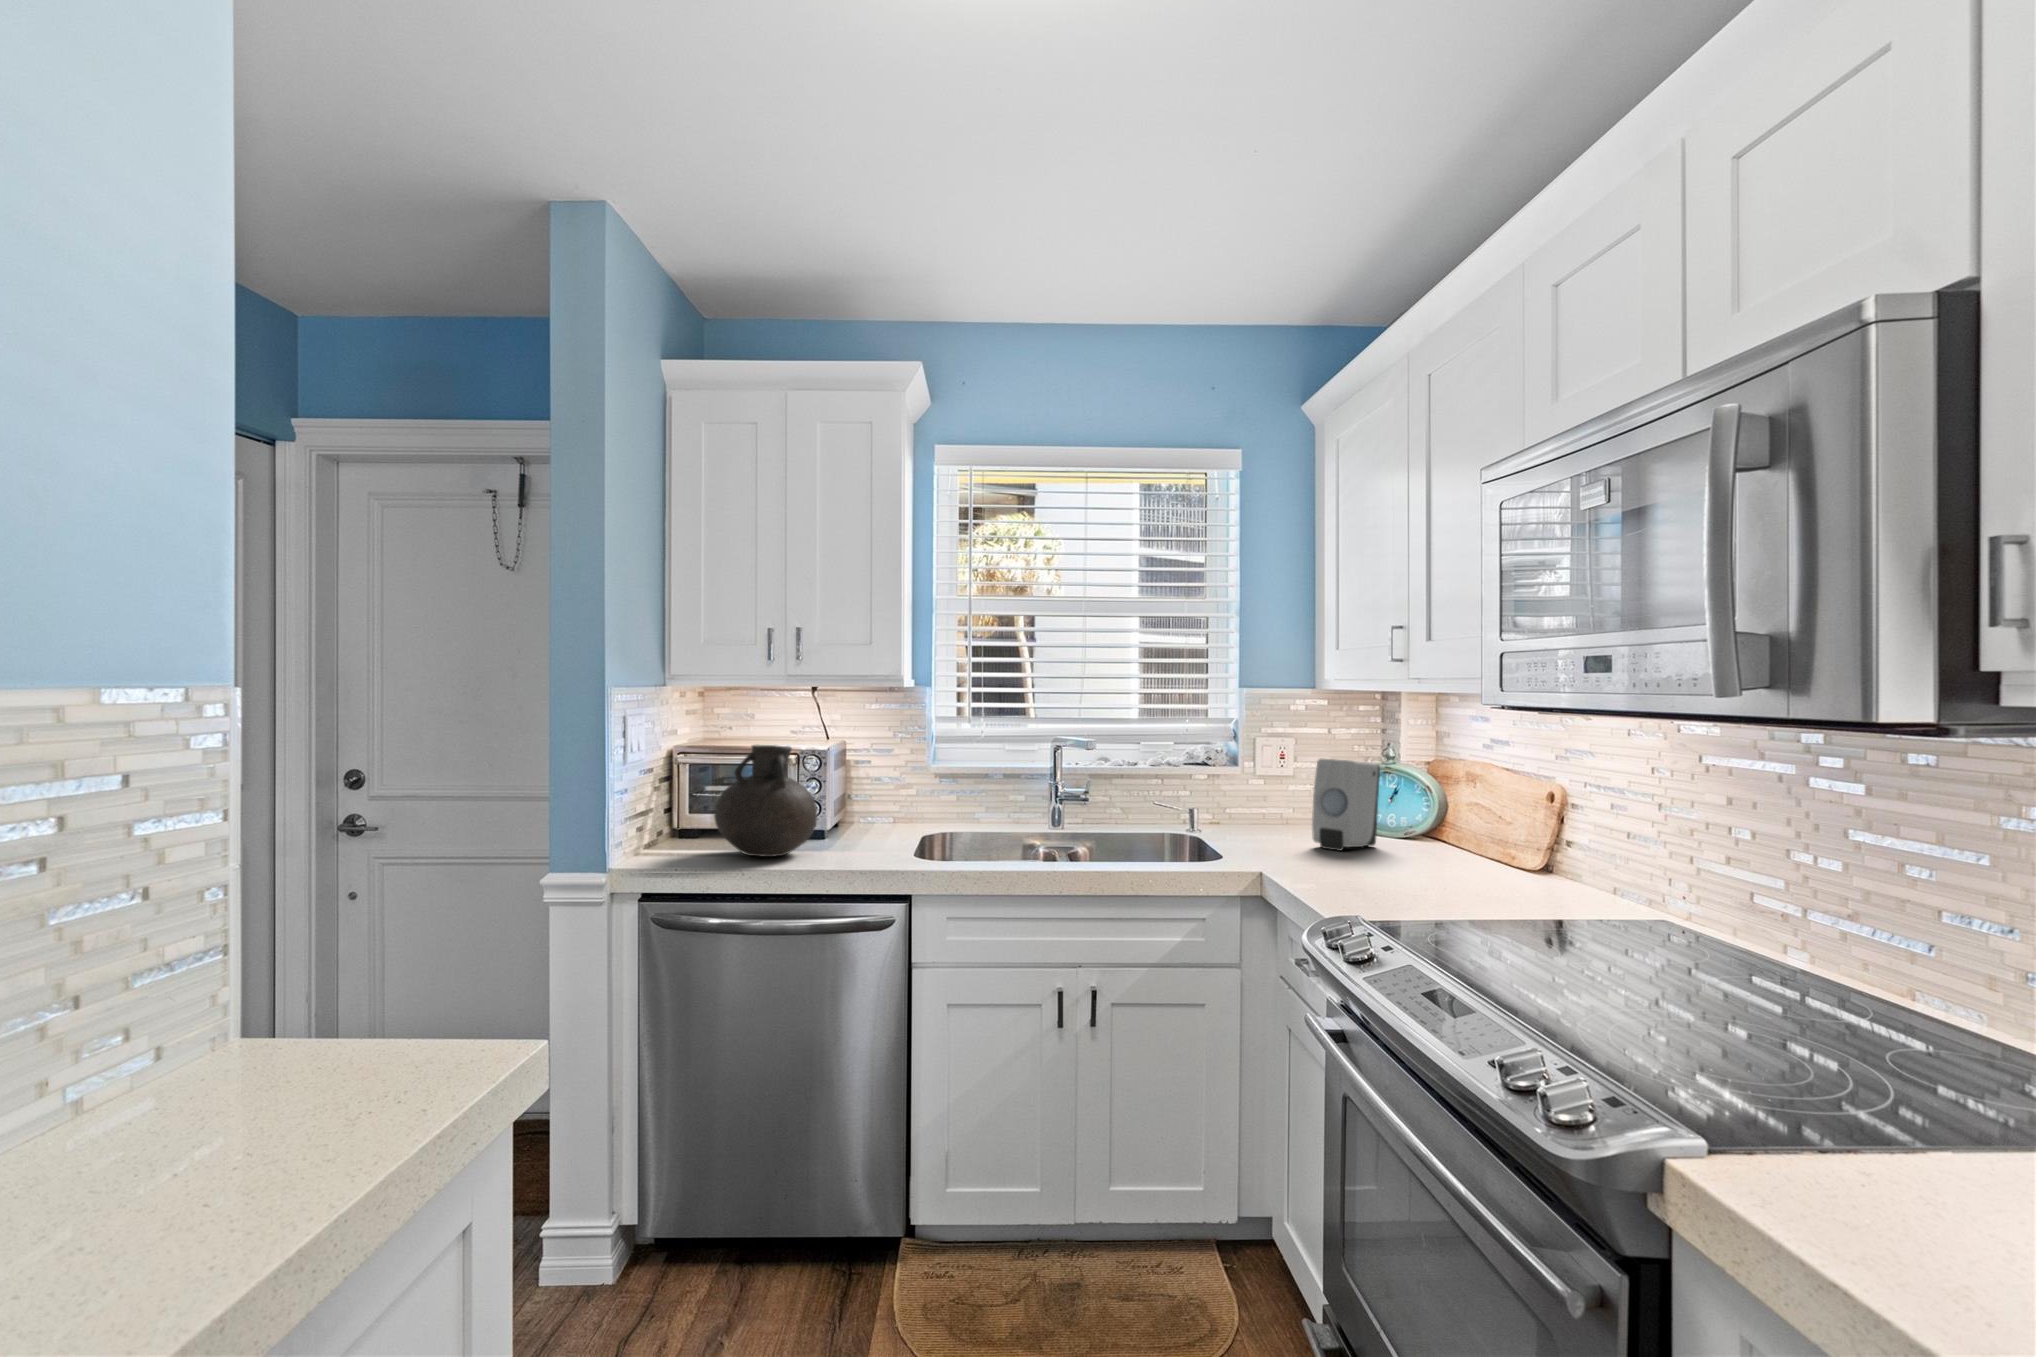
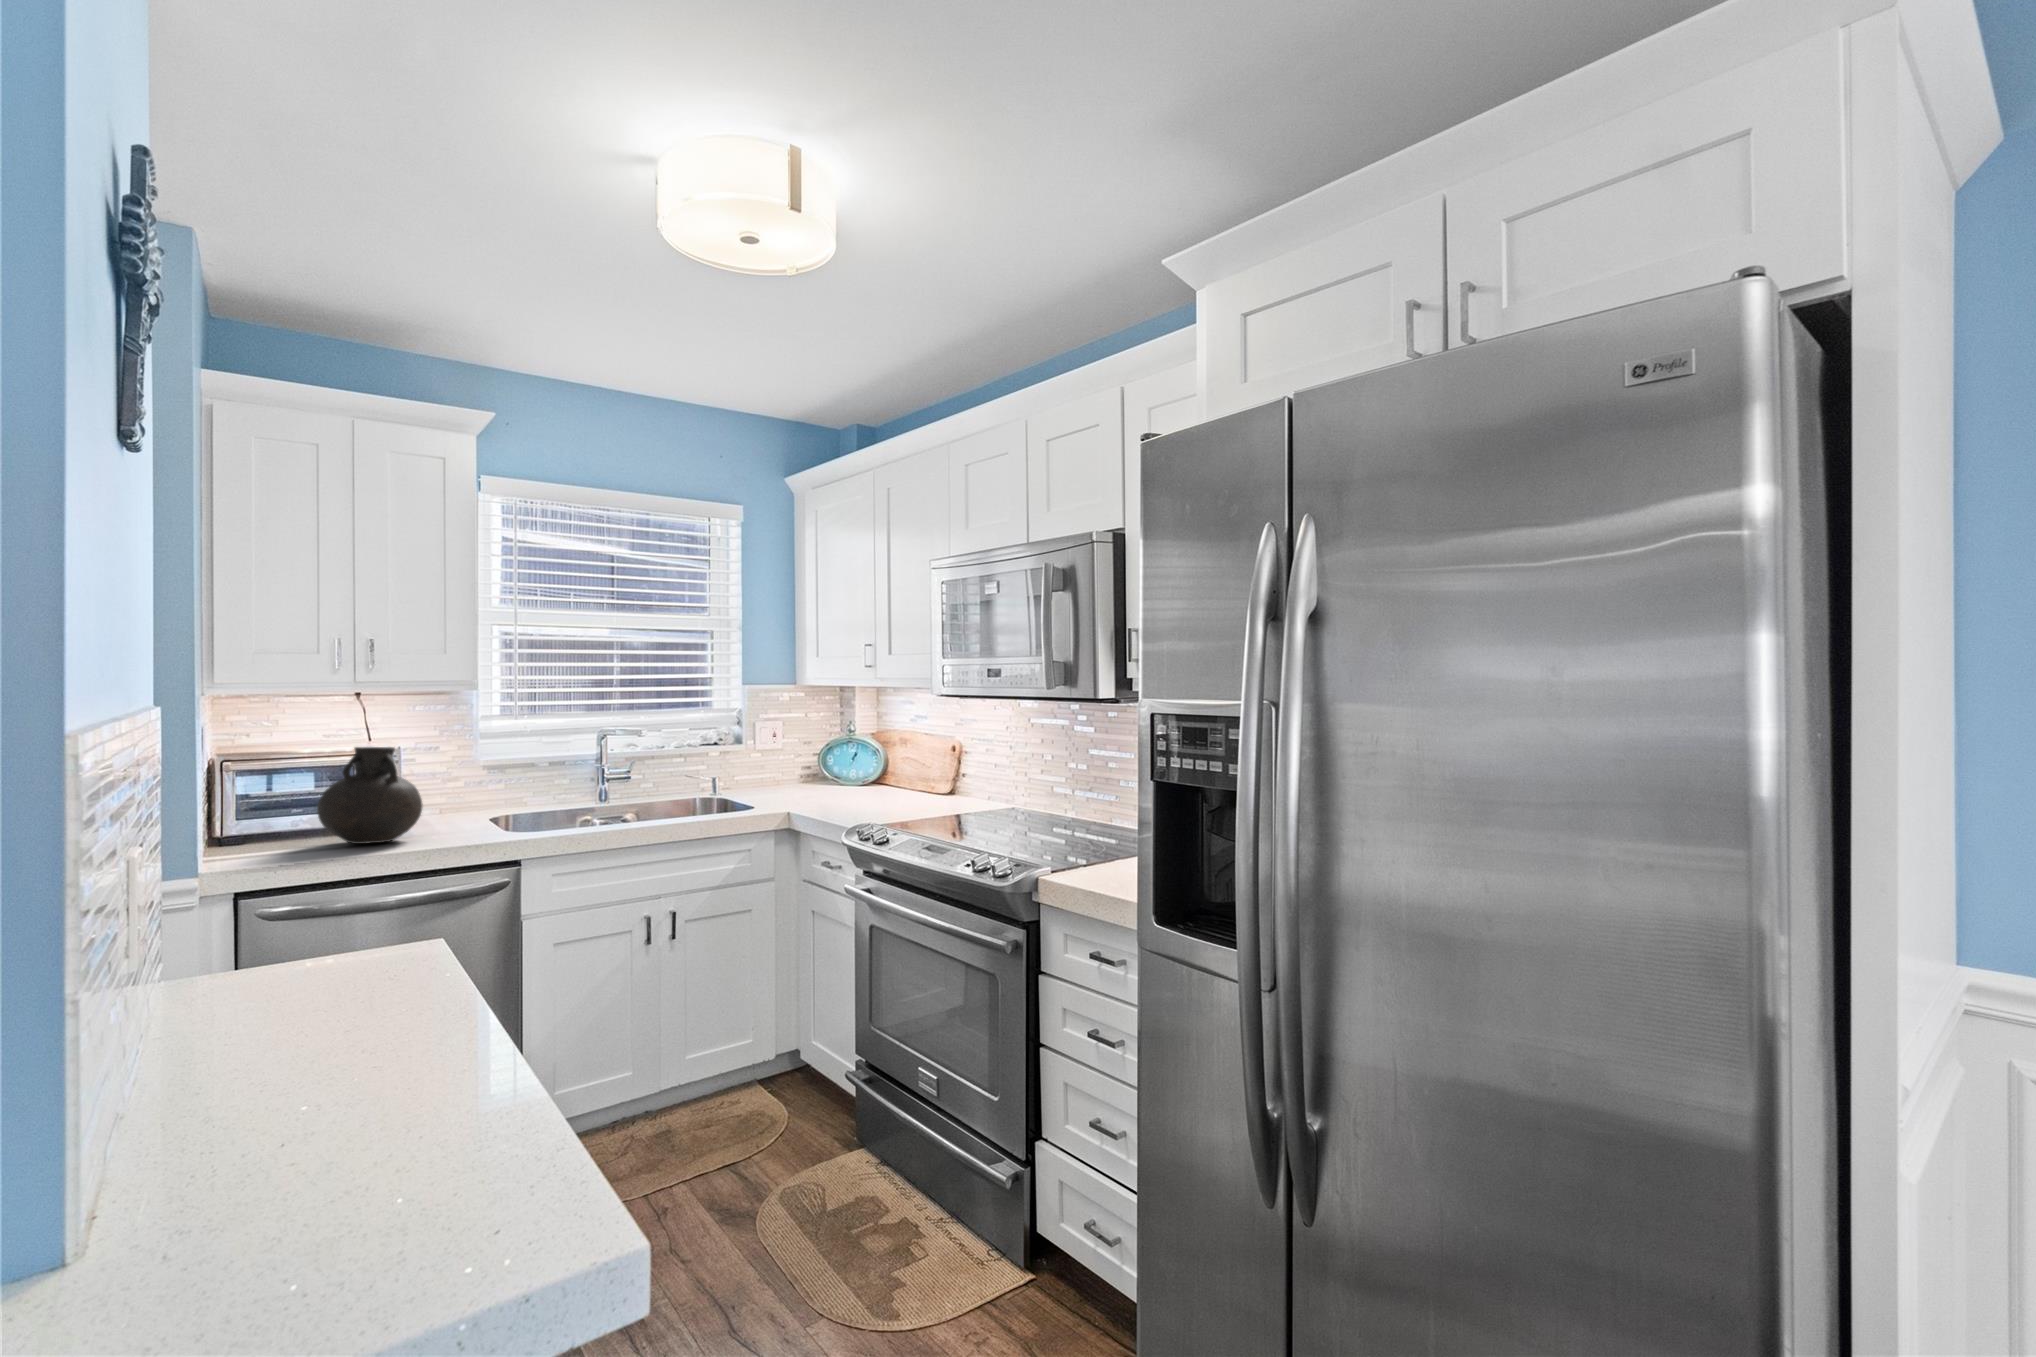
soap dispenser: present [1312,759,1380,851] -> none [806,734,848,797]

